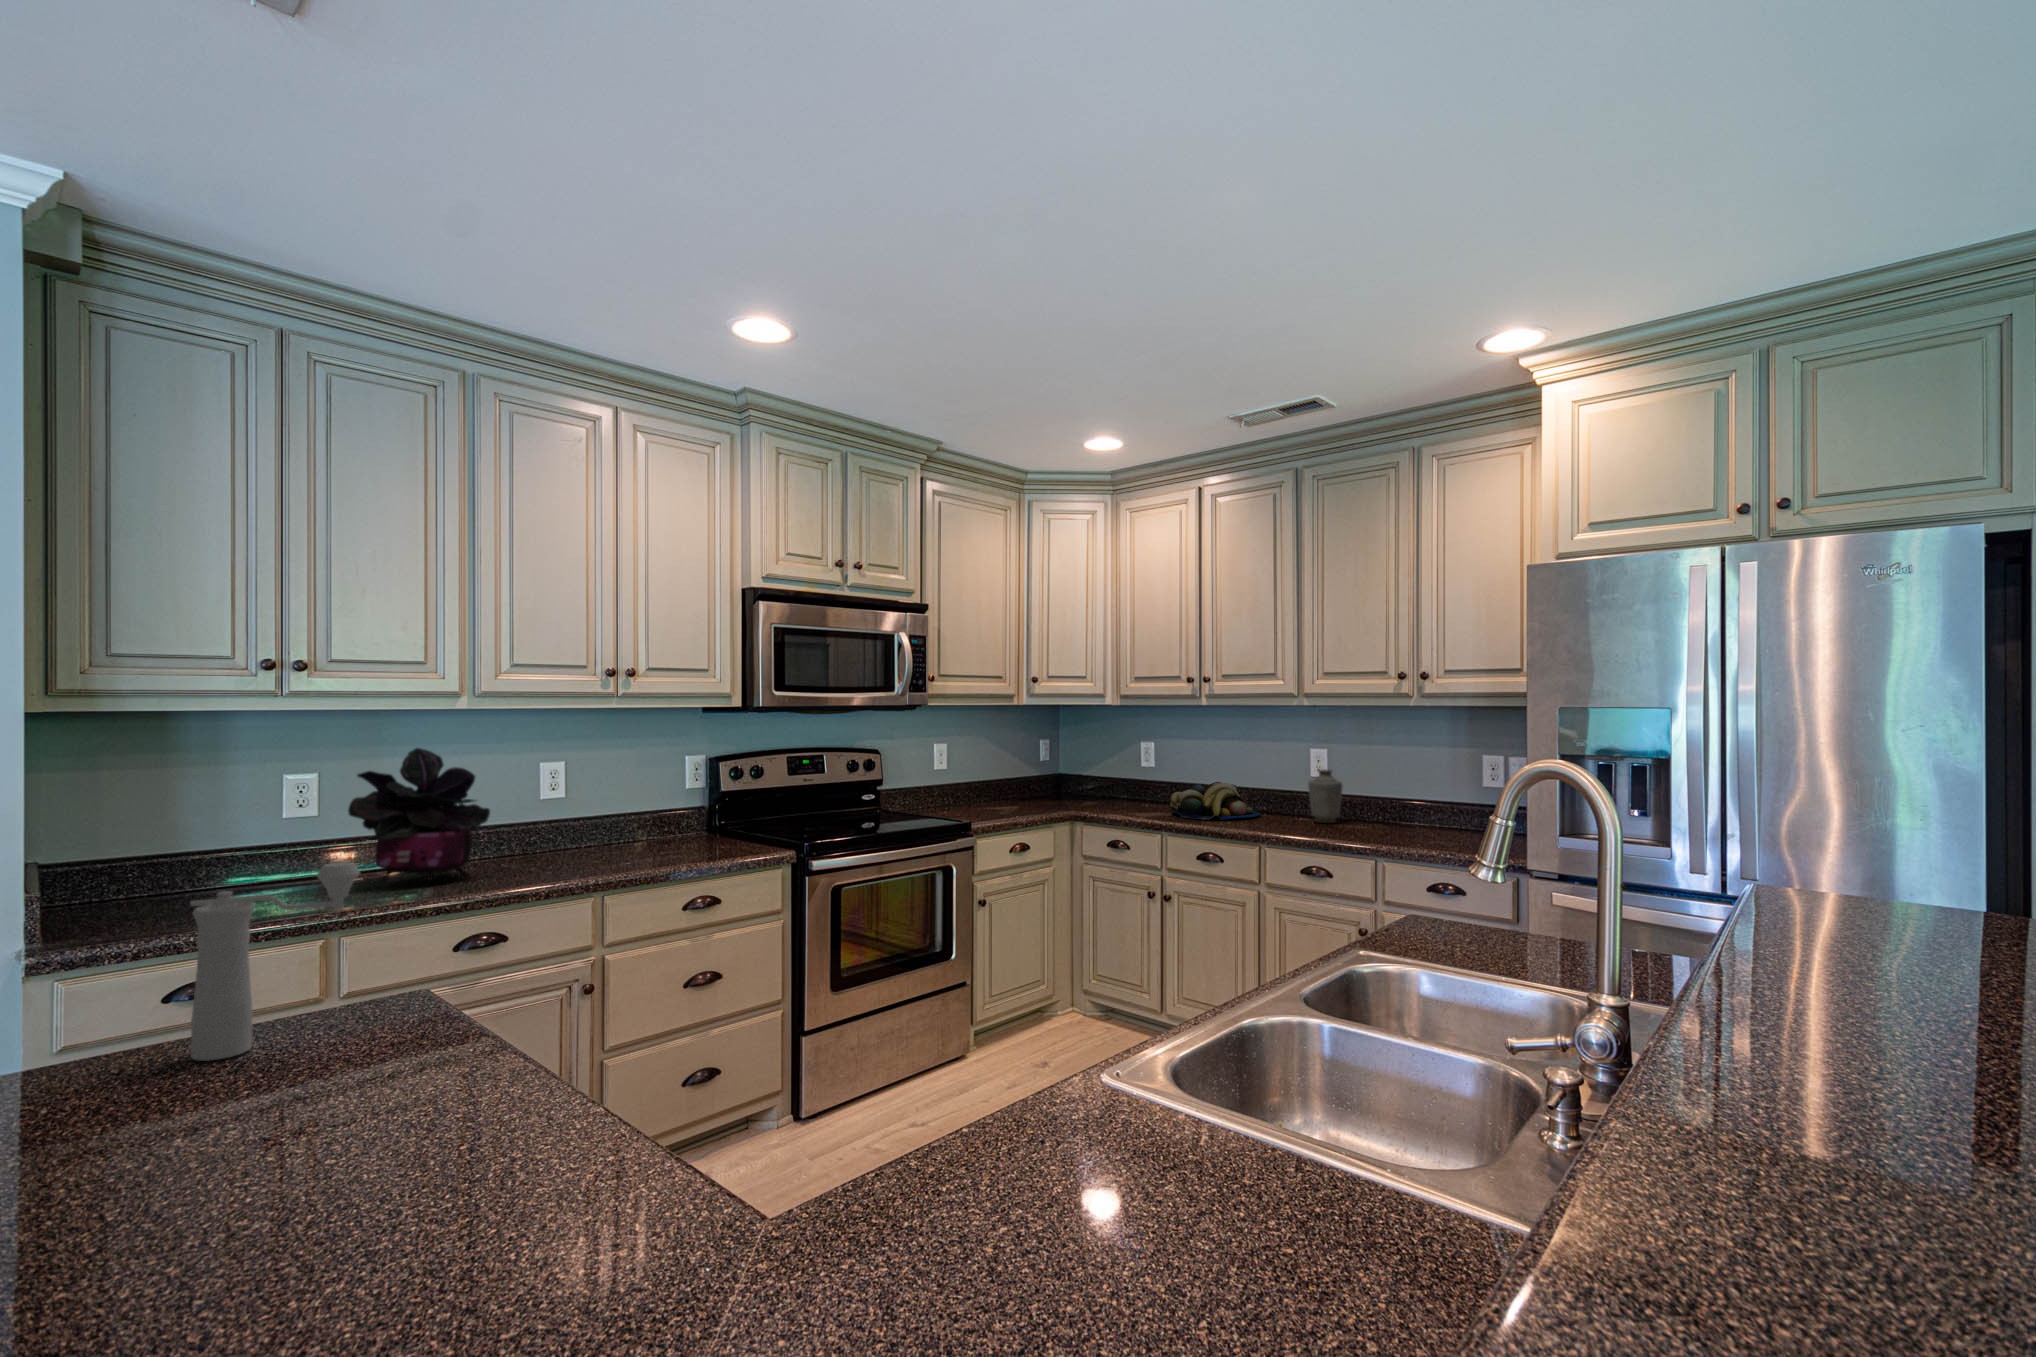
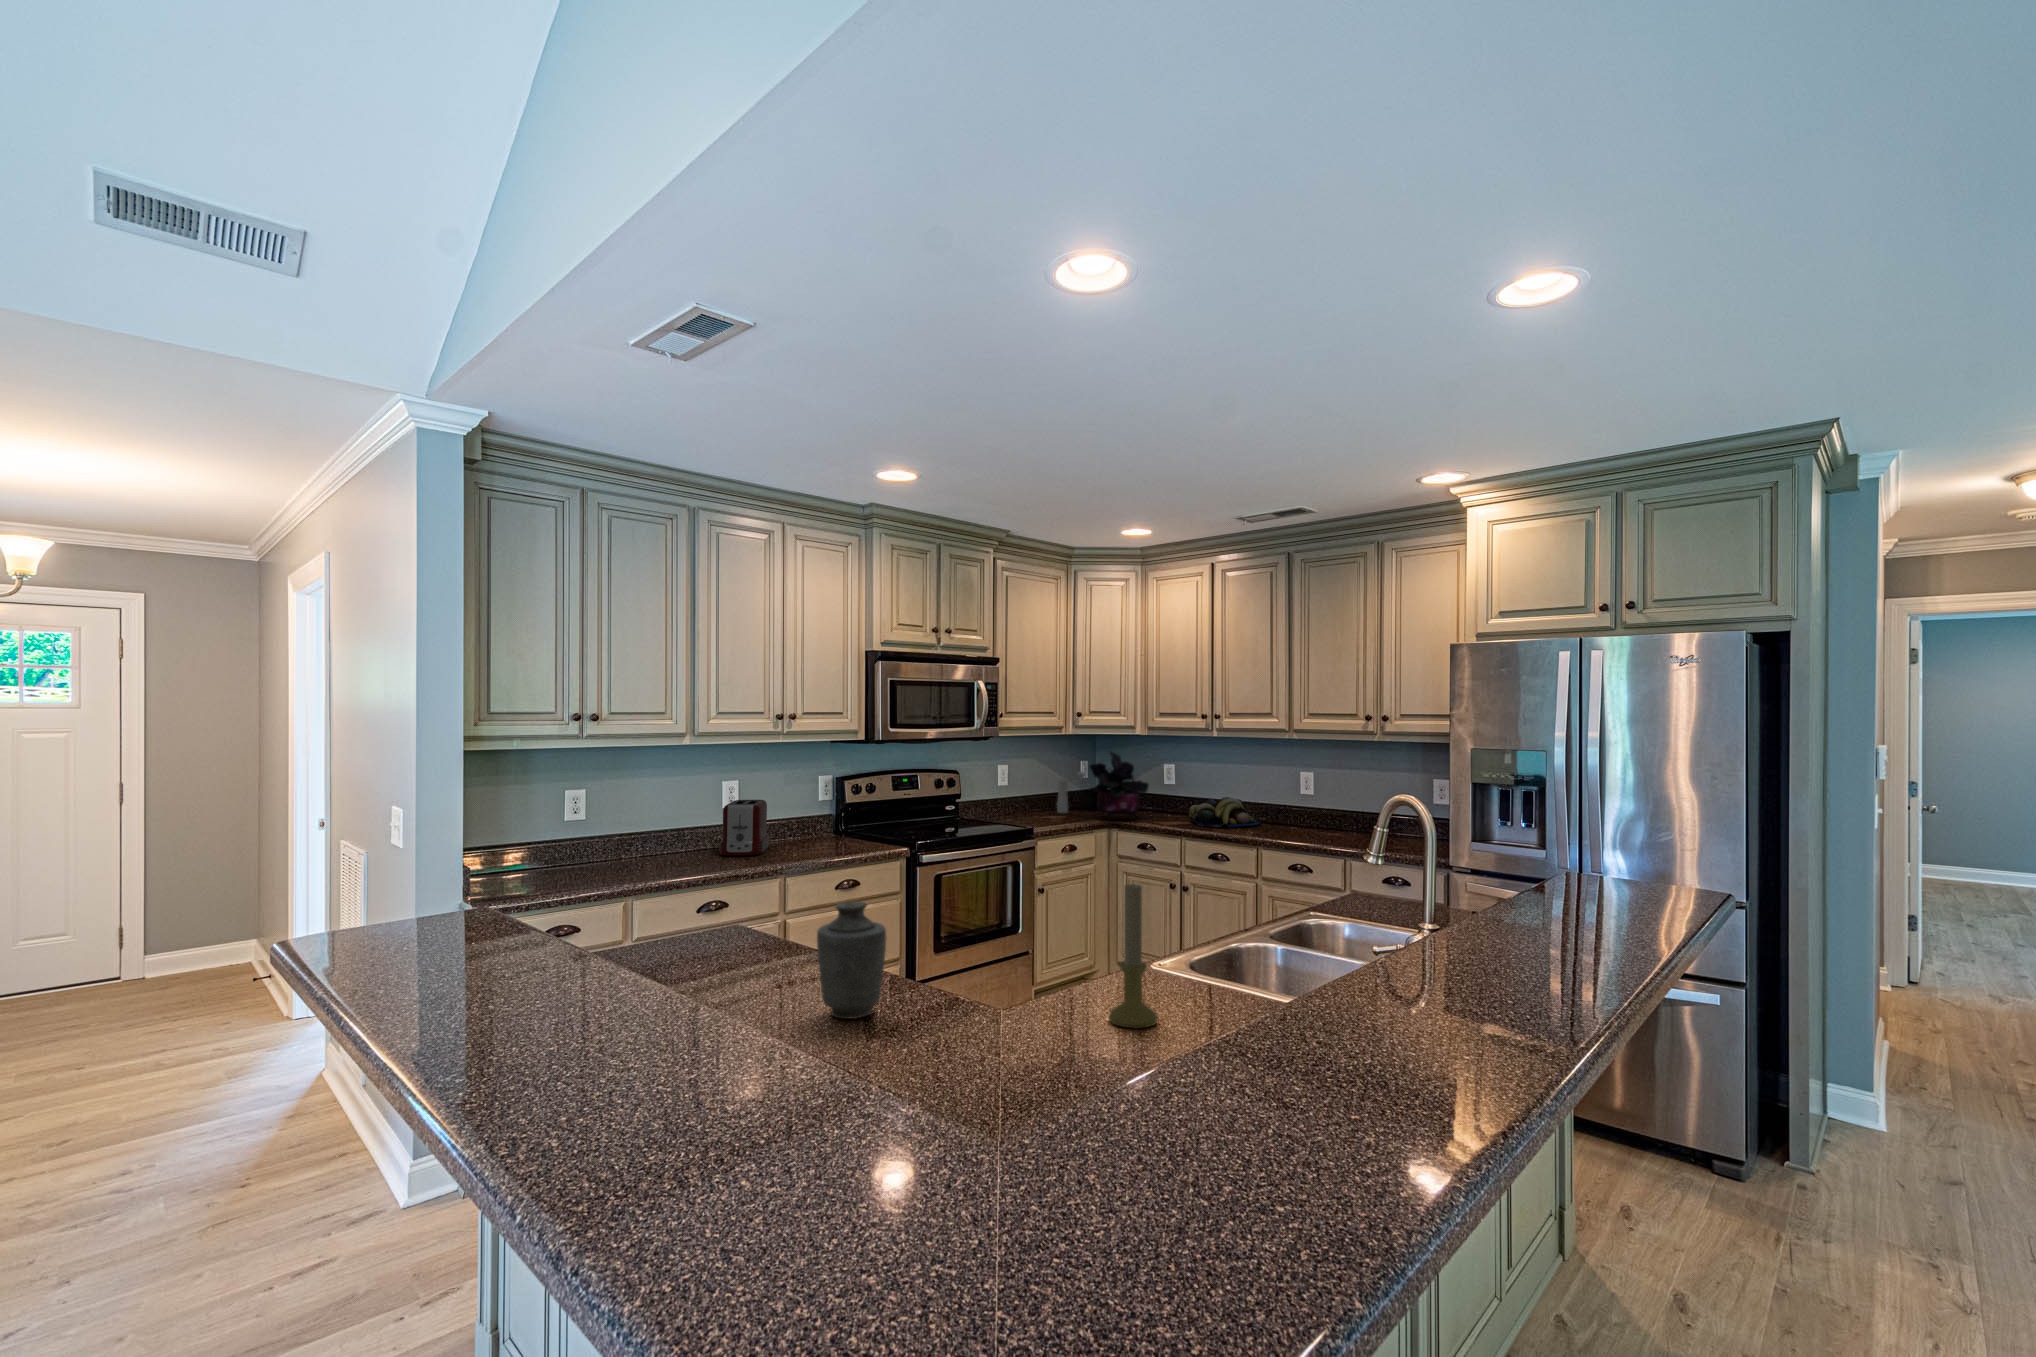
potted plant: present [348,748,490,883] -> present [1089,752,1149,818]
vase: present [1308,769,1343,823] -> present [817,901,886,1019]
toaster: none [527,787,608,863] -> present [719,800,770,856]
pepper mill: present [190,862,360,1061] -> present [1057,771,1085,813]
candle holder: none [993,930,1097,1263] -> present [1109,884,1157,1029]

